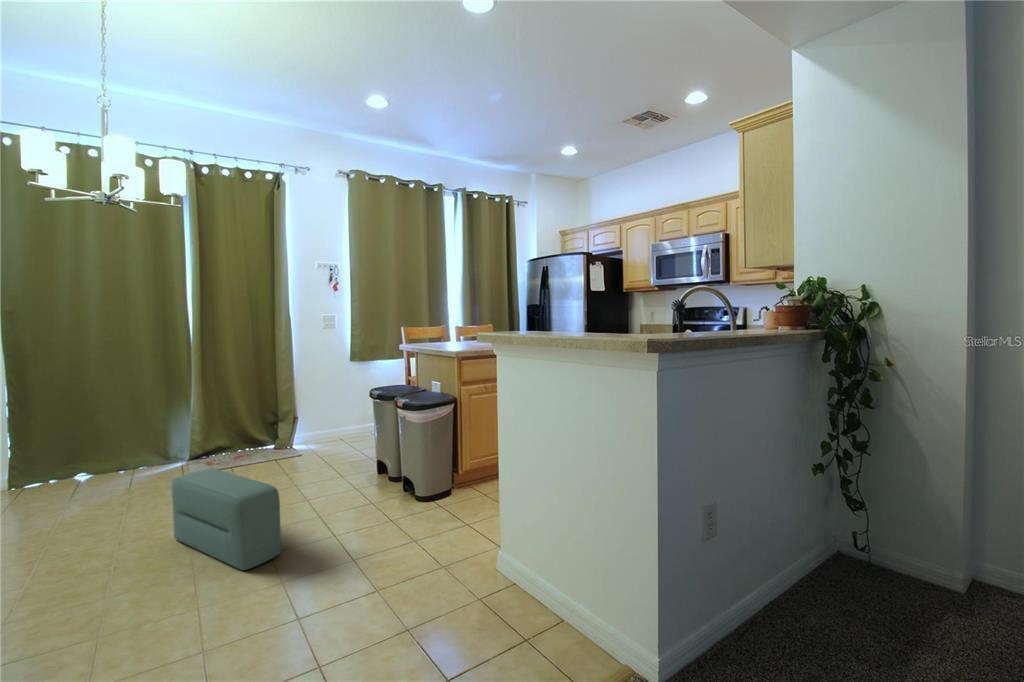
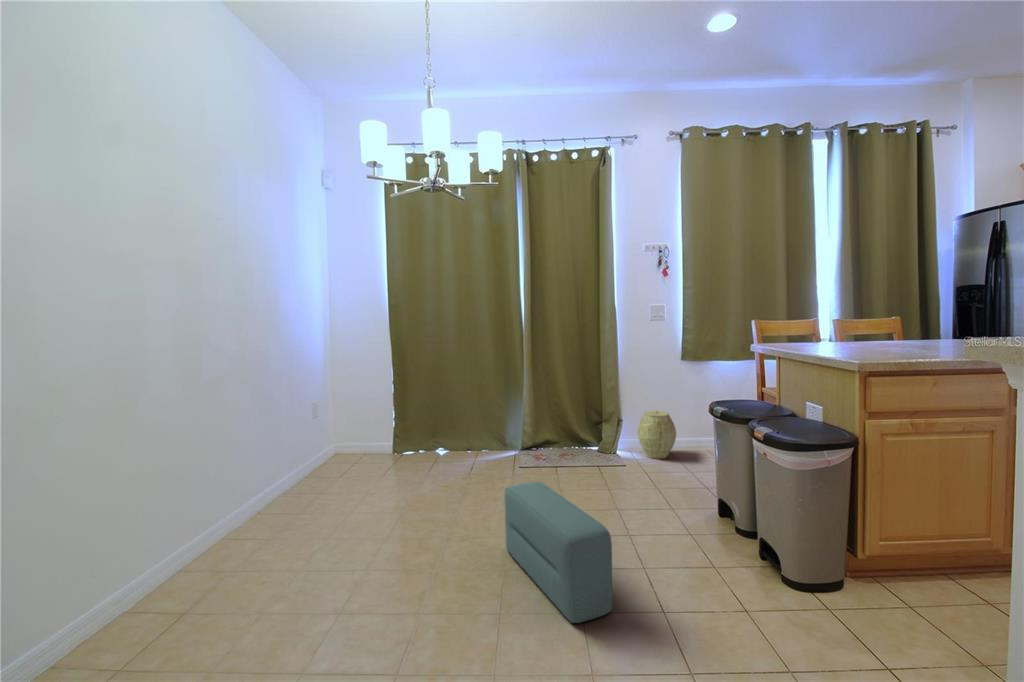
woven basket: none [315,405,349,446] -> present [638,411,676,459]

